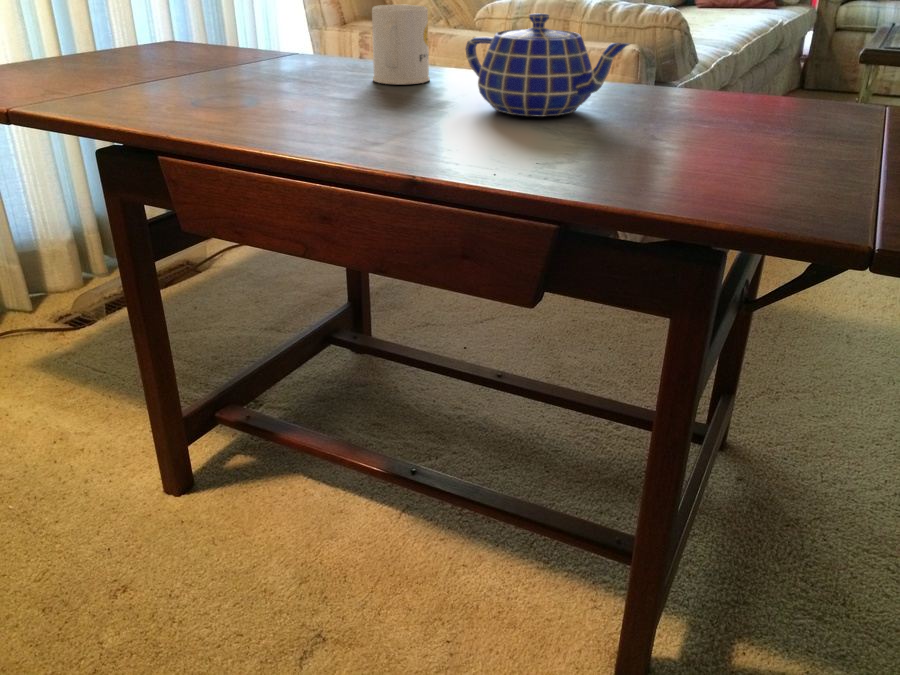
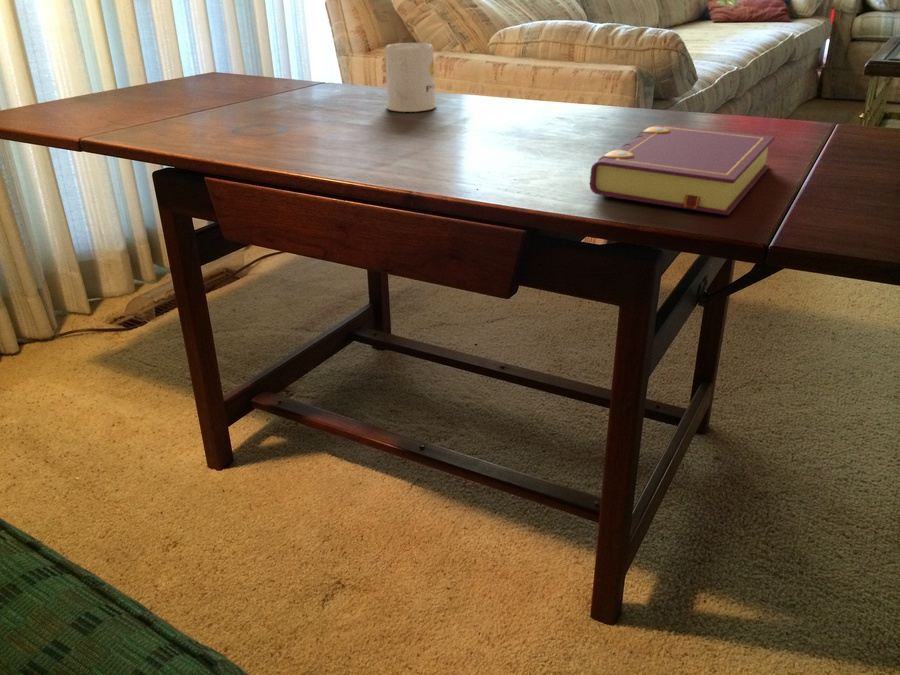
teapot: present [466,13,629,117] -> none [463,53,596,139]
book: none [638,100,848,209] -> present [590,125,774,215]

